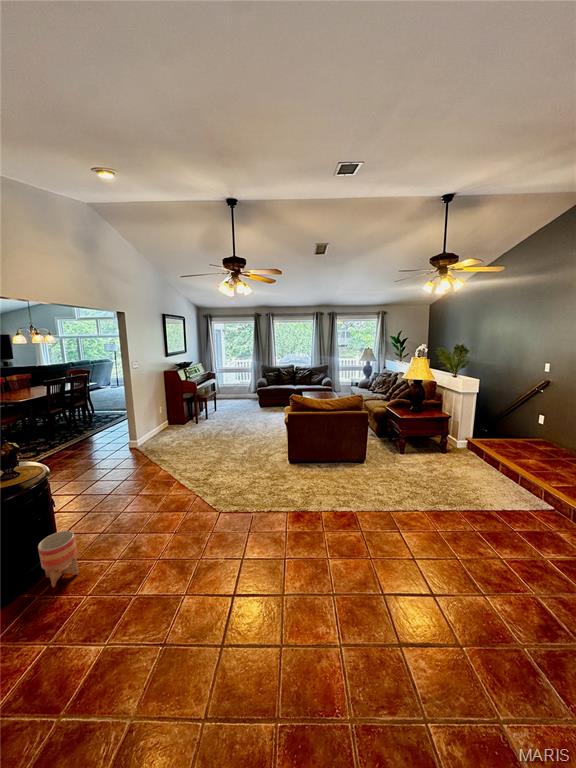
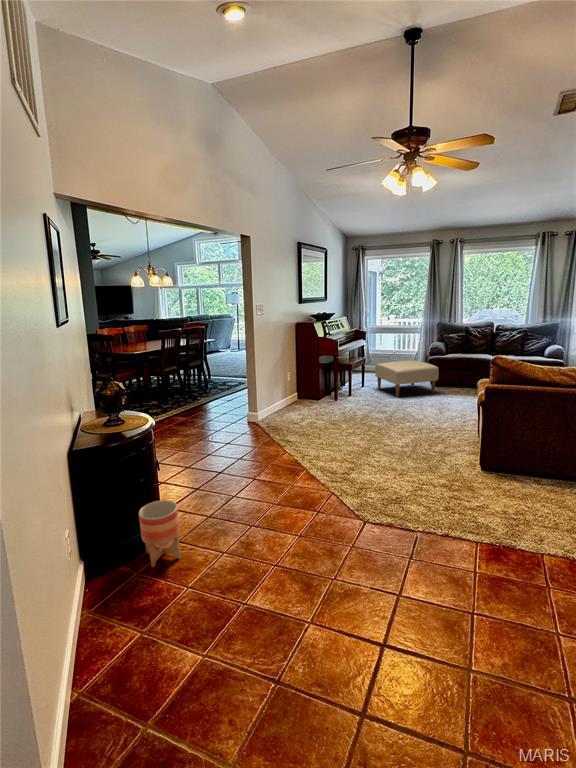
ottoman: none [224,391,264,418] -> present [375,360,439,397]

